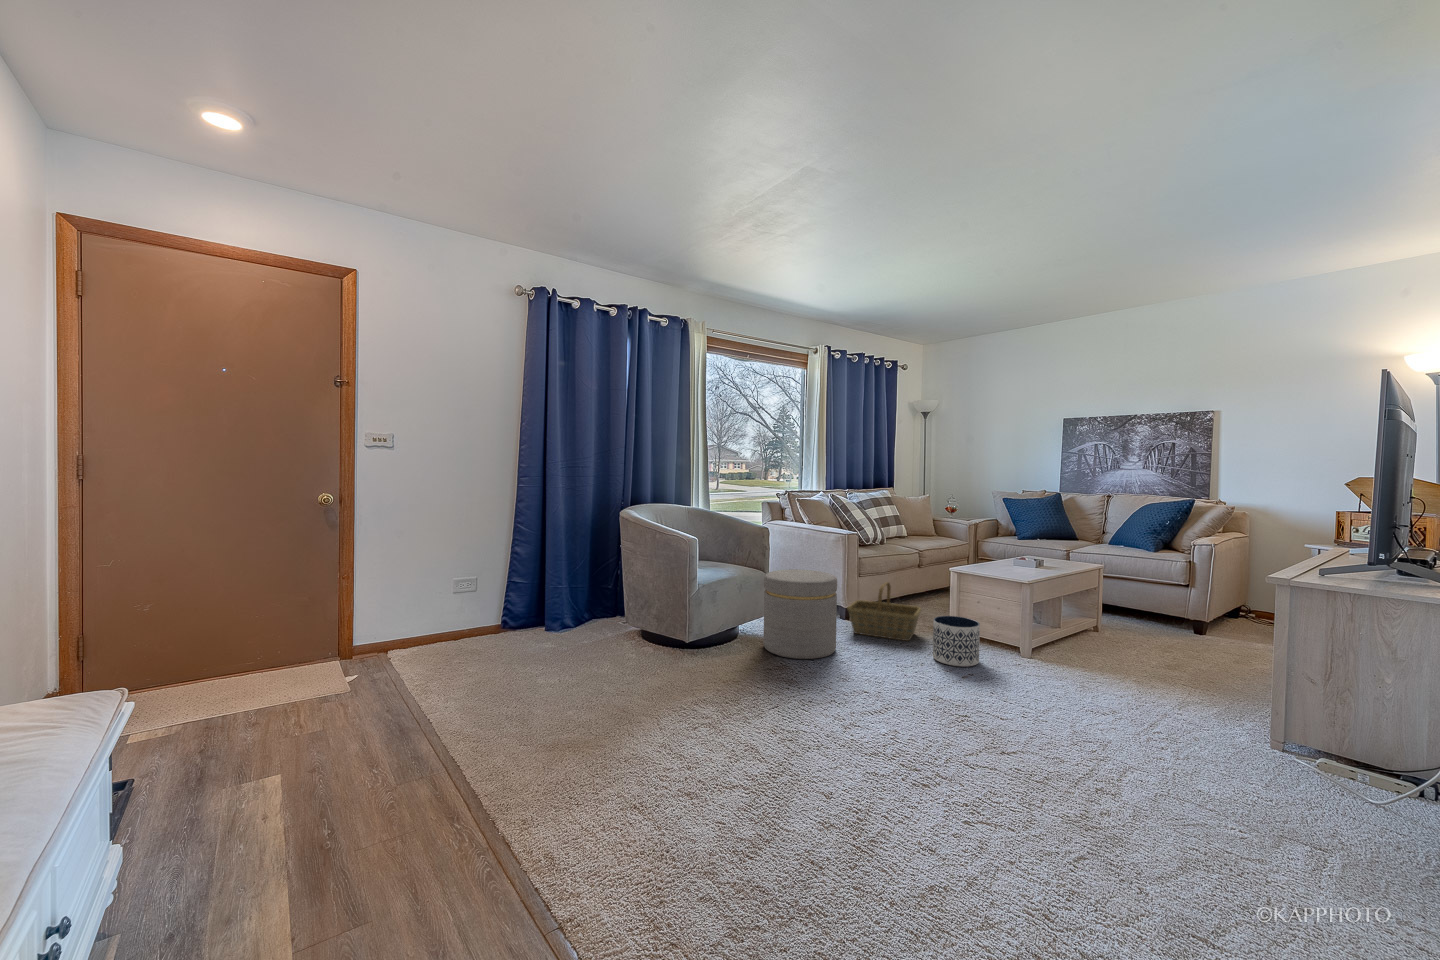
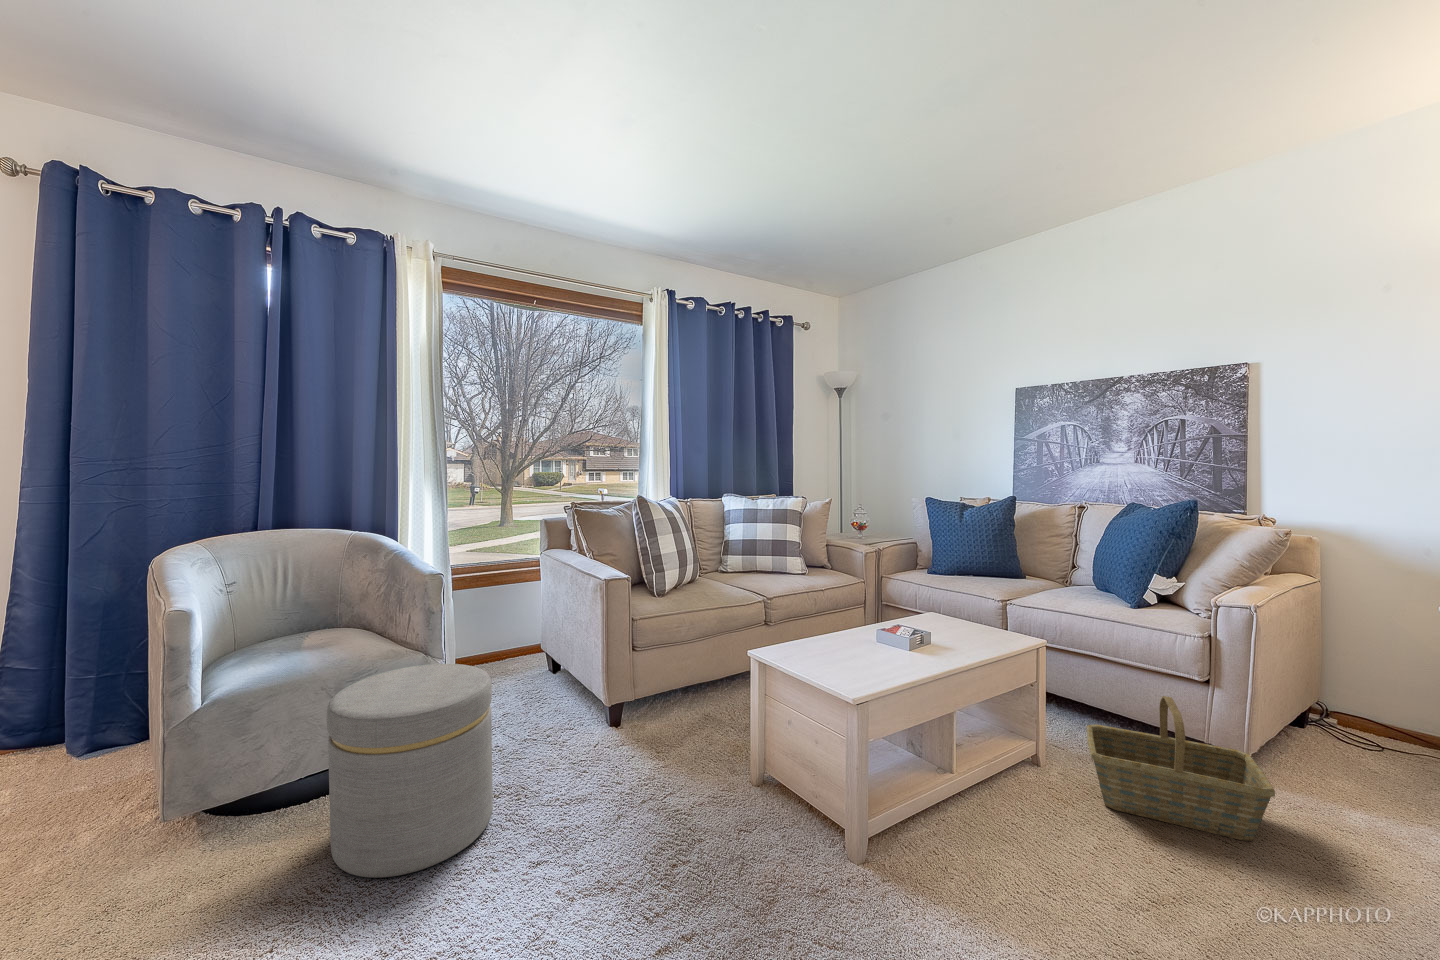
basket: present [847,582,921,641] -> present [1087,696,1275,841]
planter: present [933,616,980,667] -> none [645,776,739,916]

